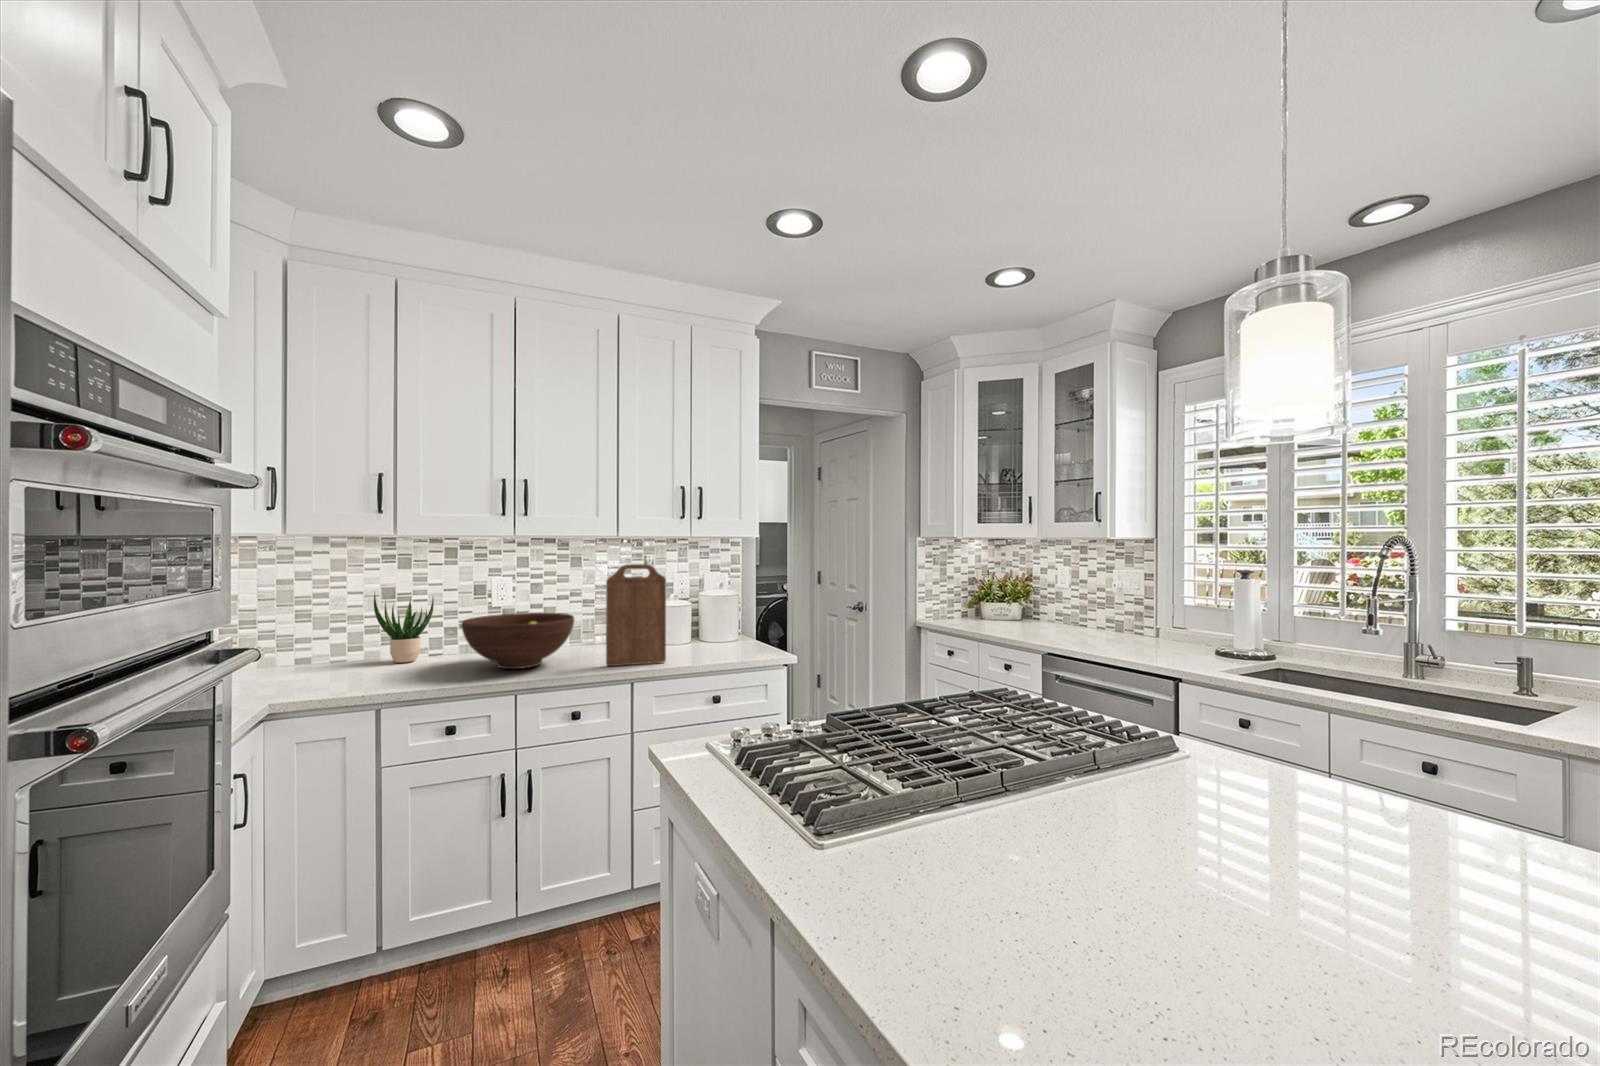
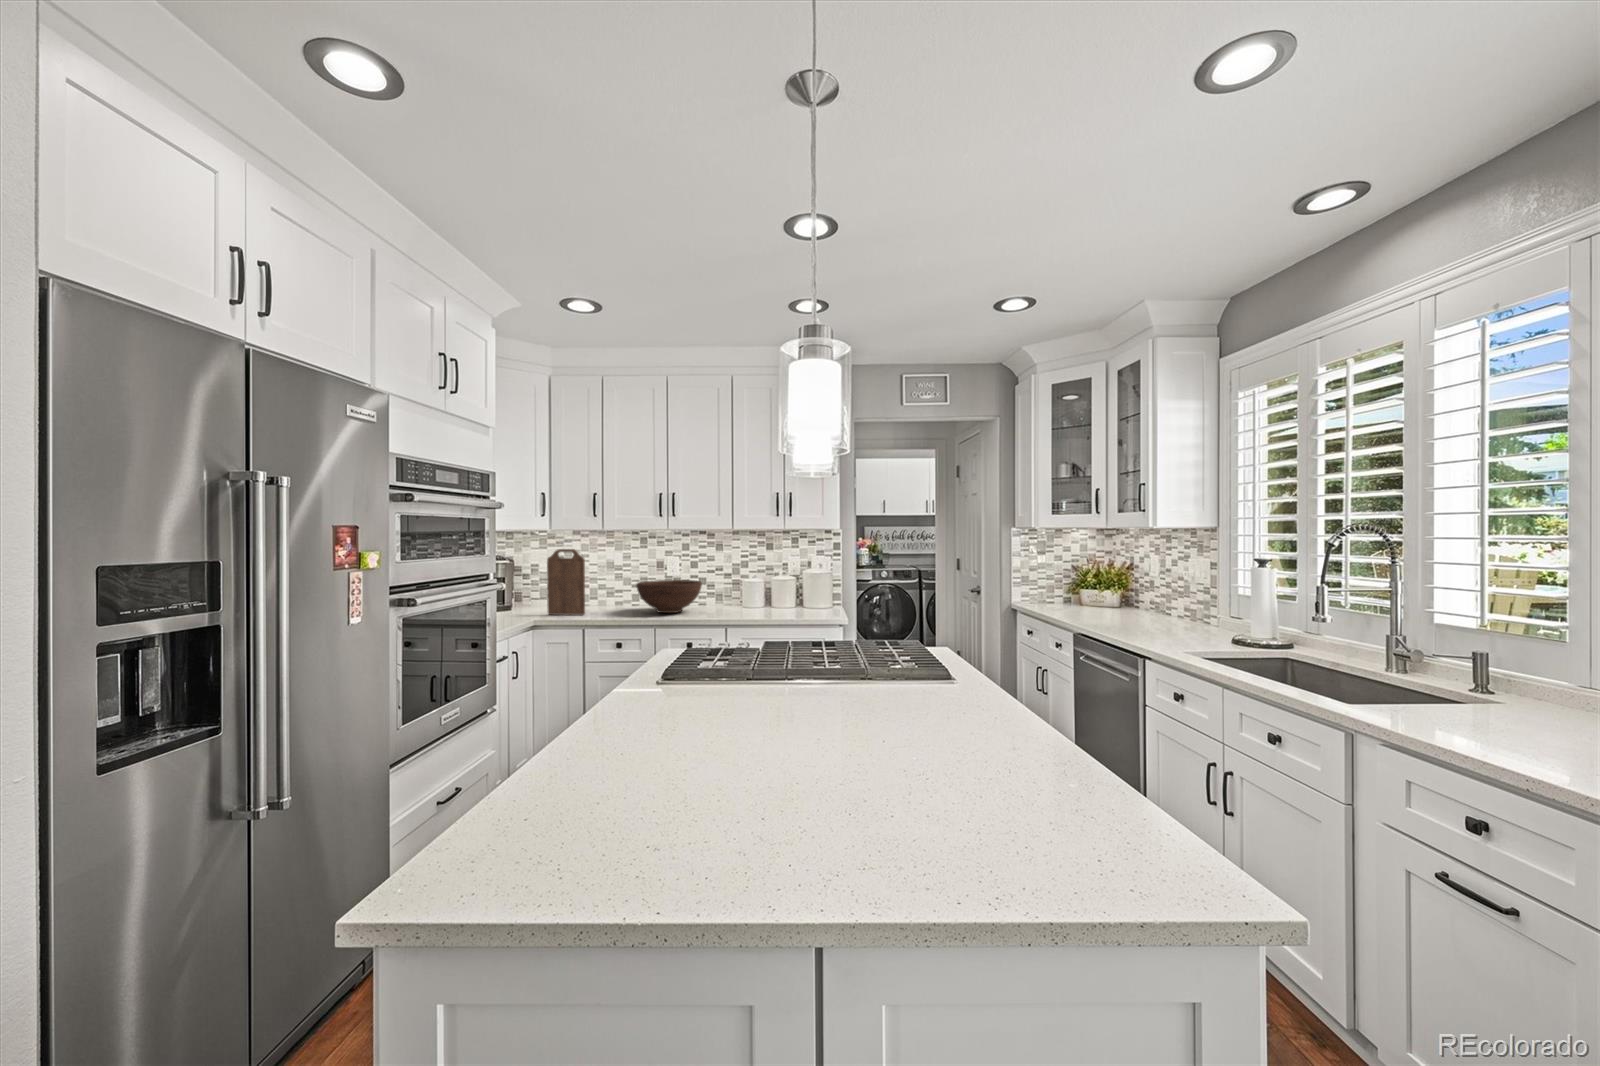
cutting board: present [606,564,666,666] -> present [547,549,585,615]
potted plant: present [374,593,434,663] -> none [598,564,631,607]

